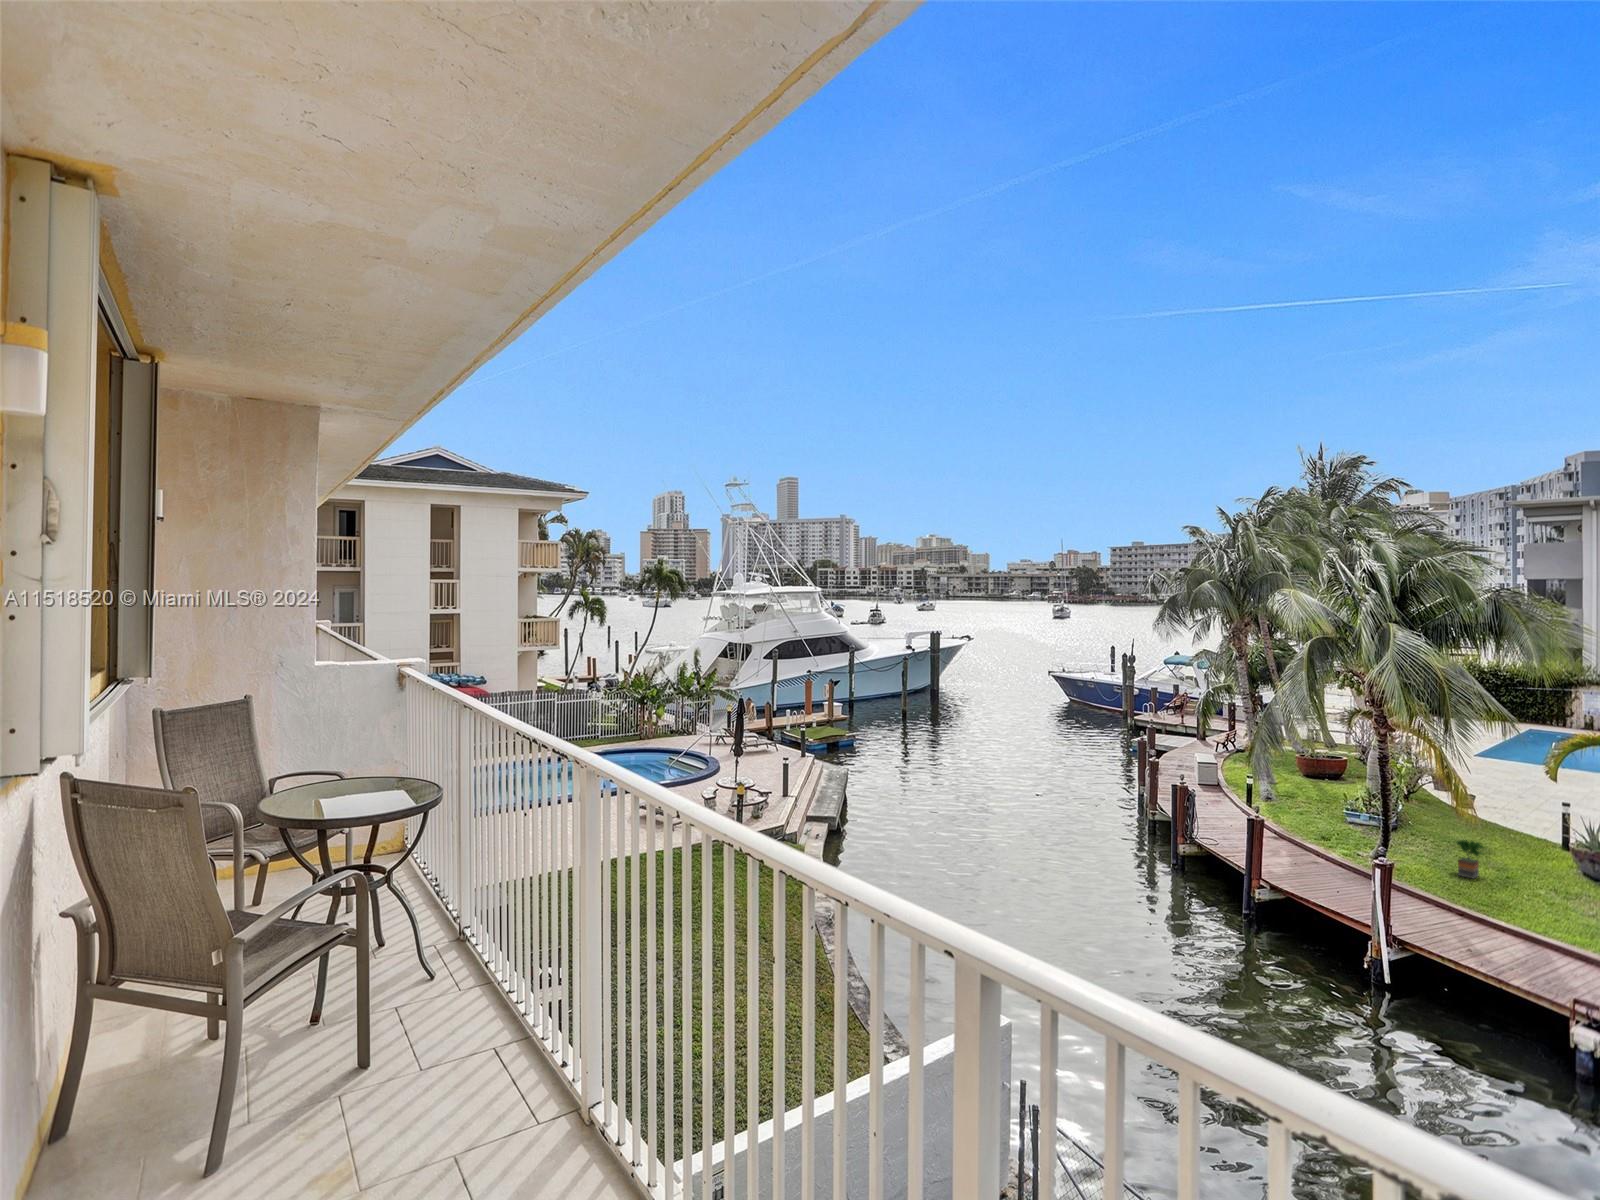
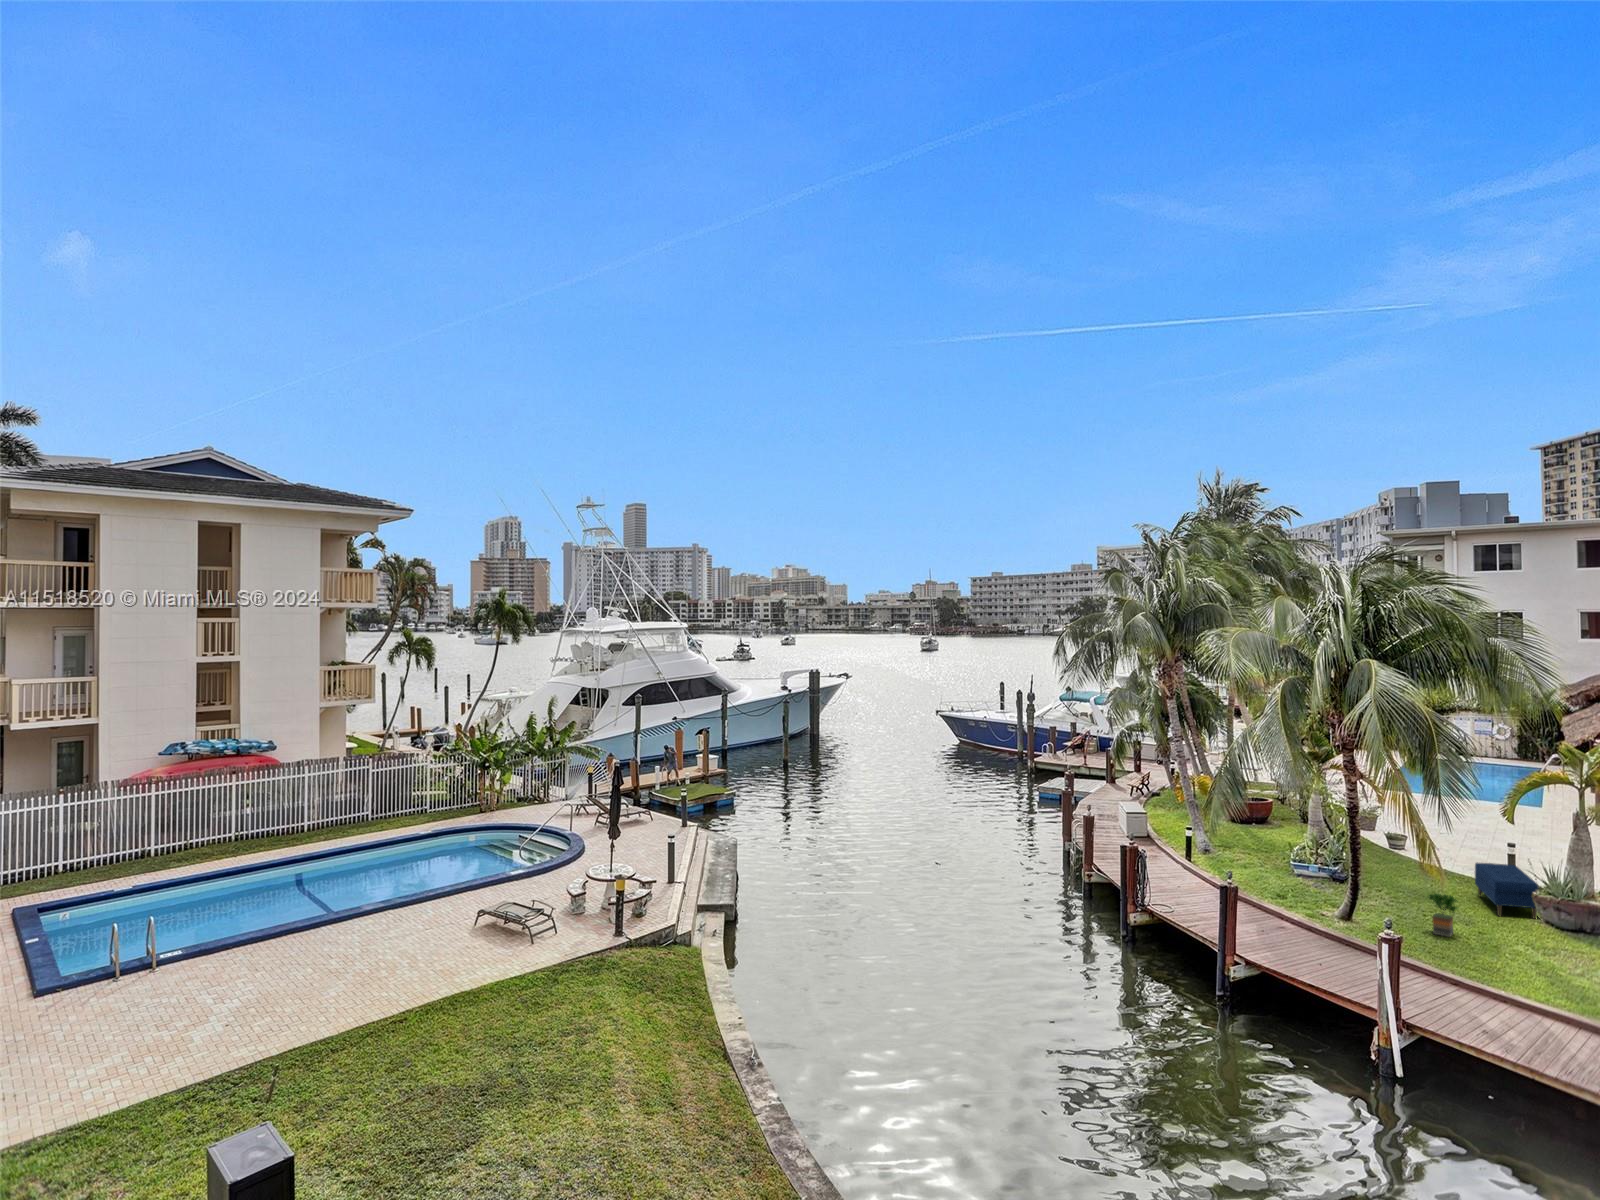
bench: none [1519,818,1573,870] -> present [1475,862,1538,919]

